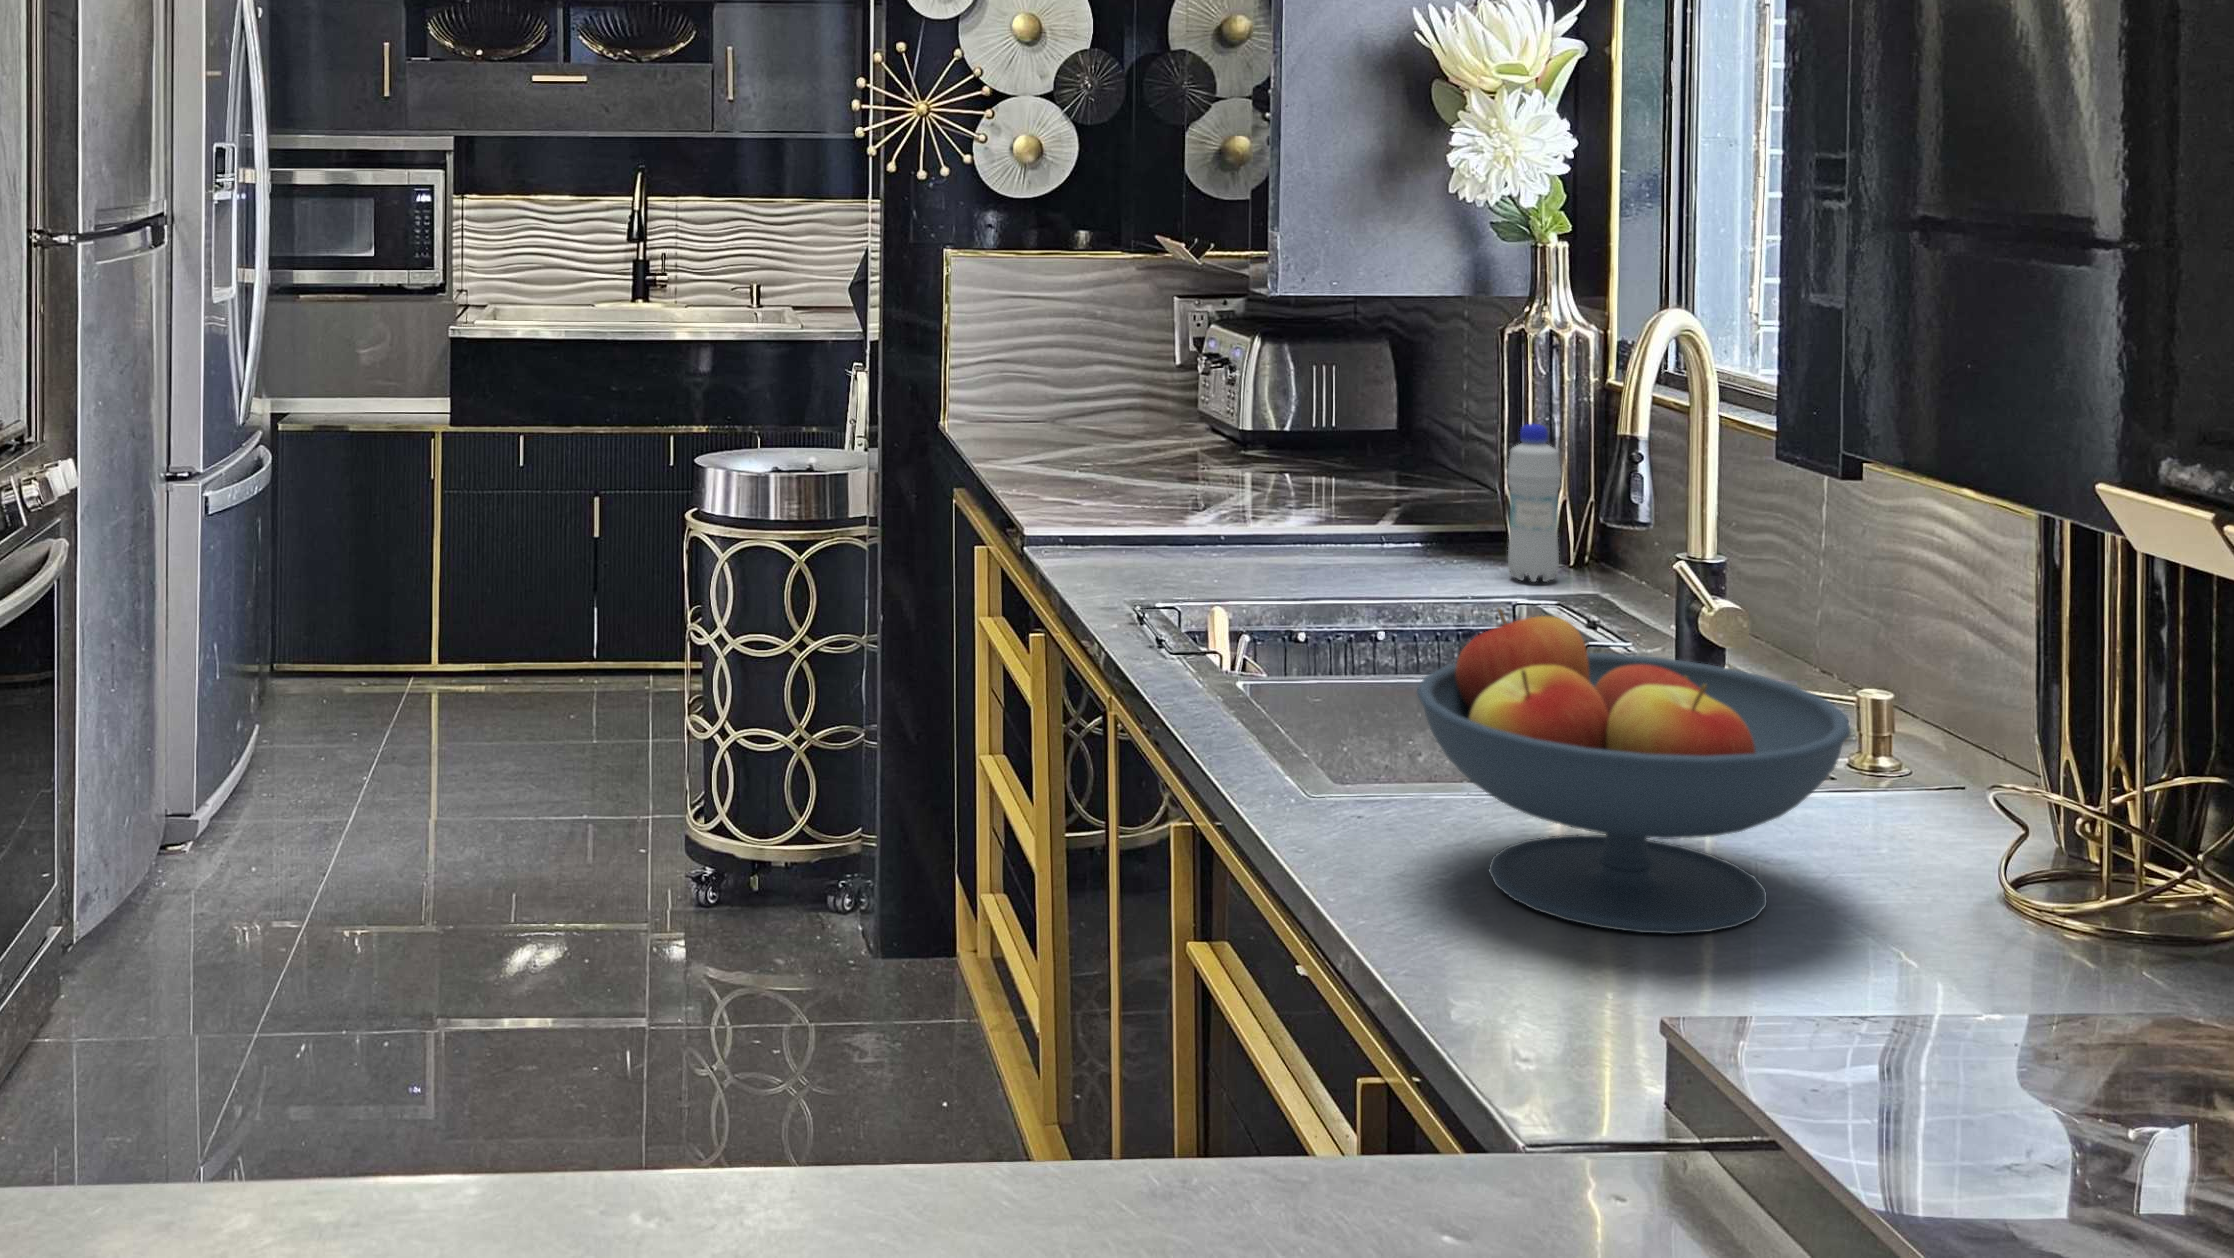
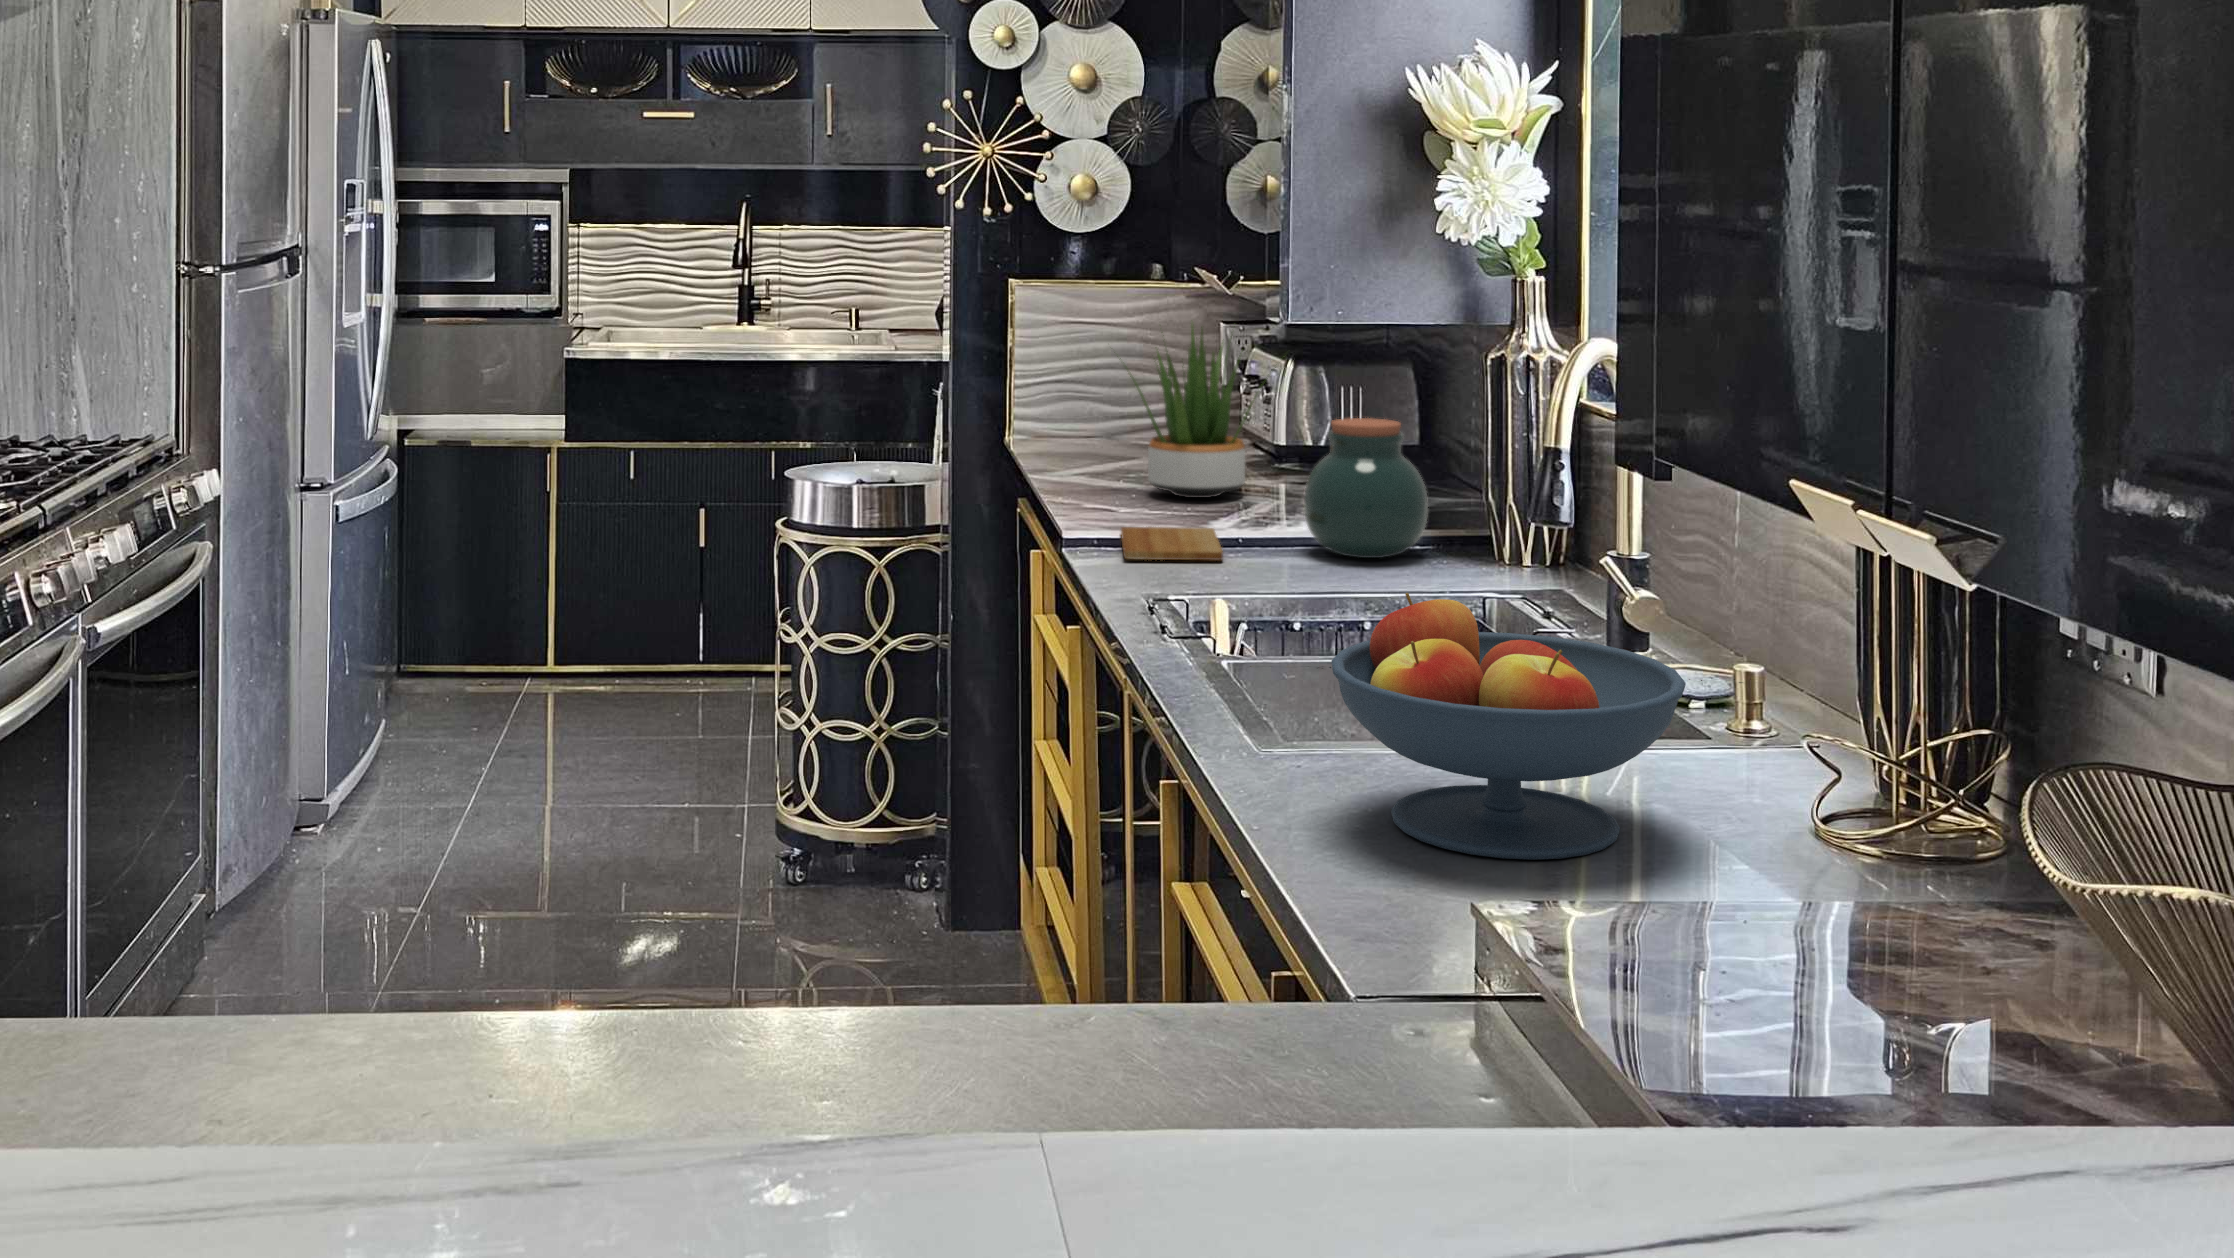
potted plant: none [1063,291,1264,486] -> present [1120,325,1276,498]
jar: none [1295,399,1432,554] -> present [1304,418,1428,558]
bottle: present [1507,424,1561,582] -> none [1488,441,1536,583]
cutting board: none [1087,520,1208,557] -> present [1121,527,1223,560]

